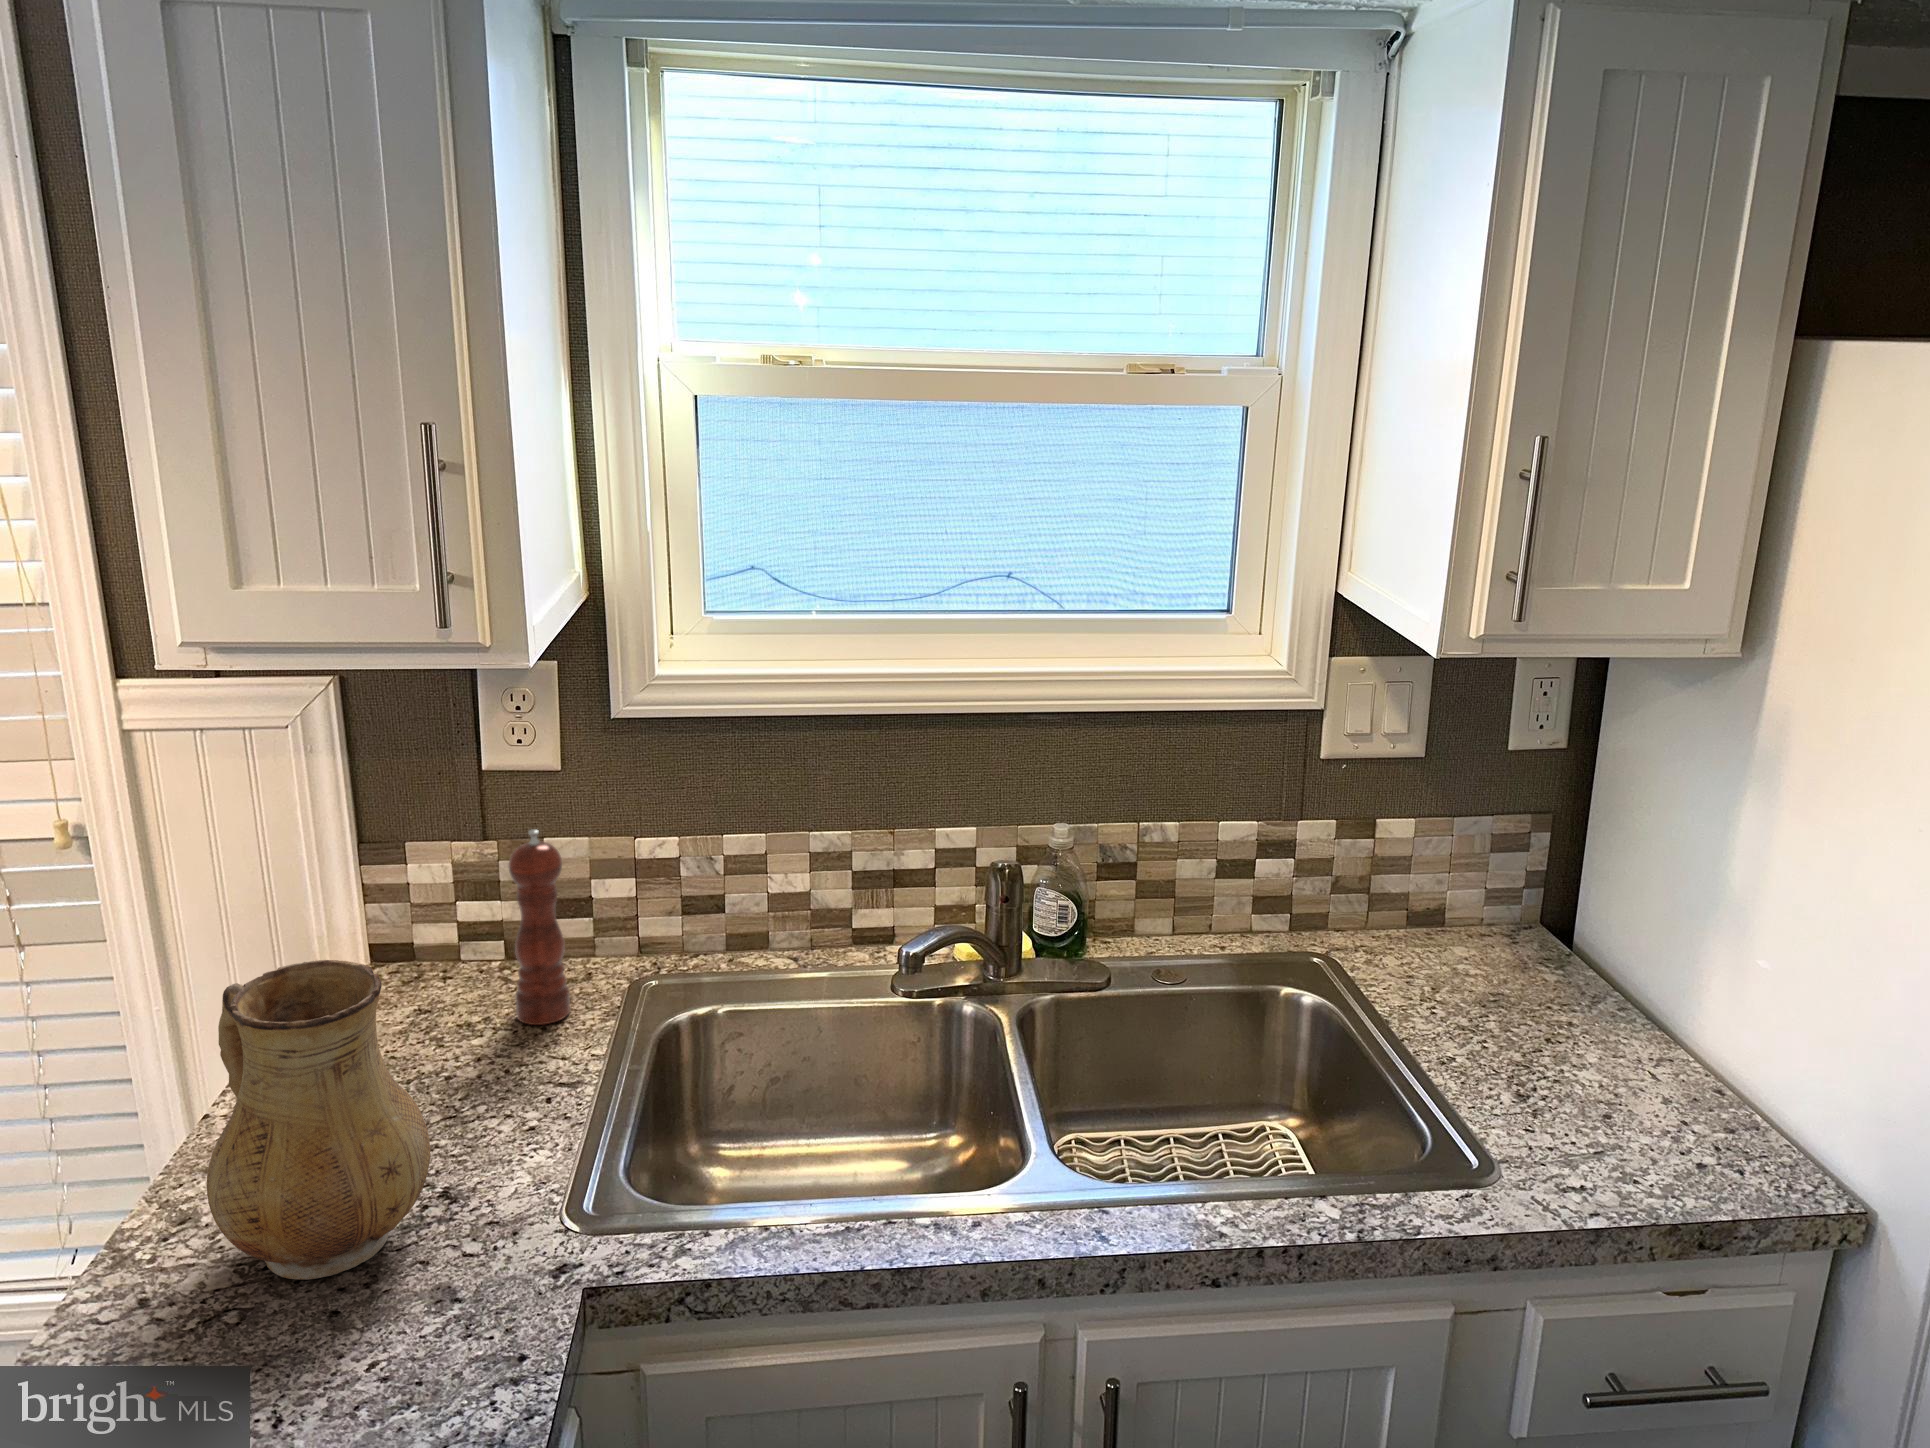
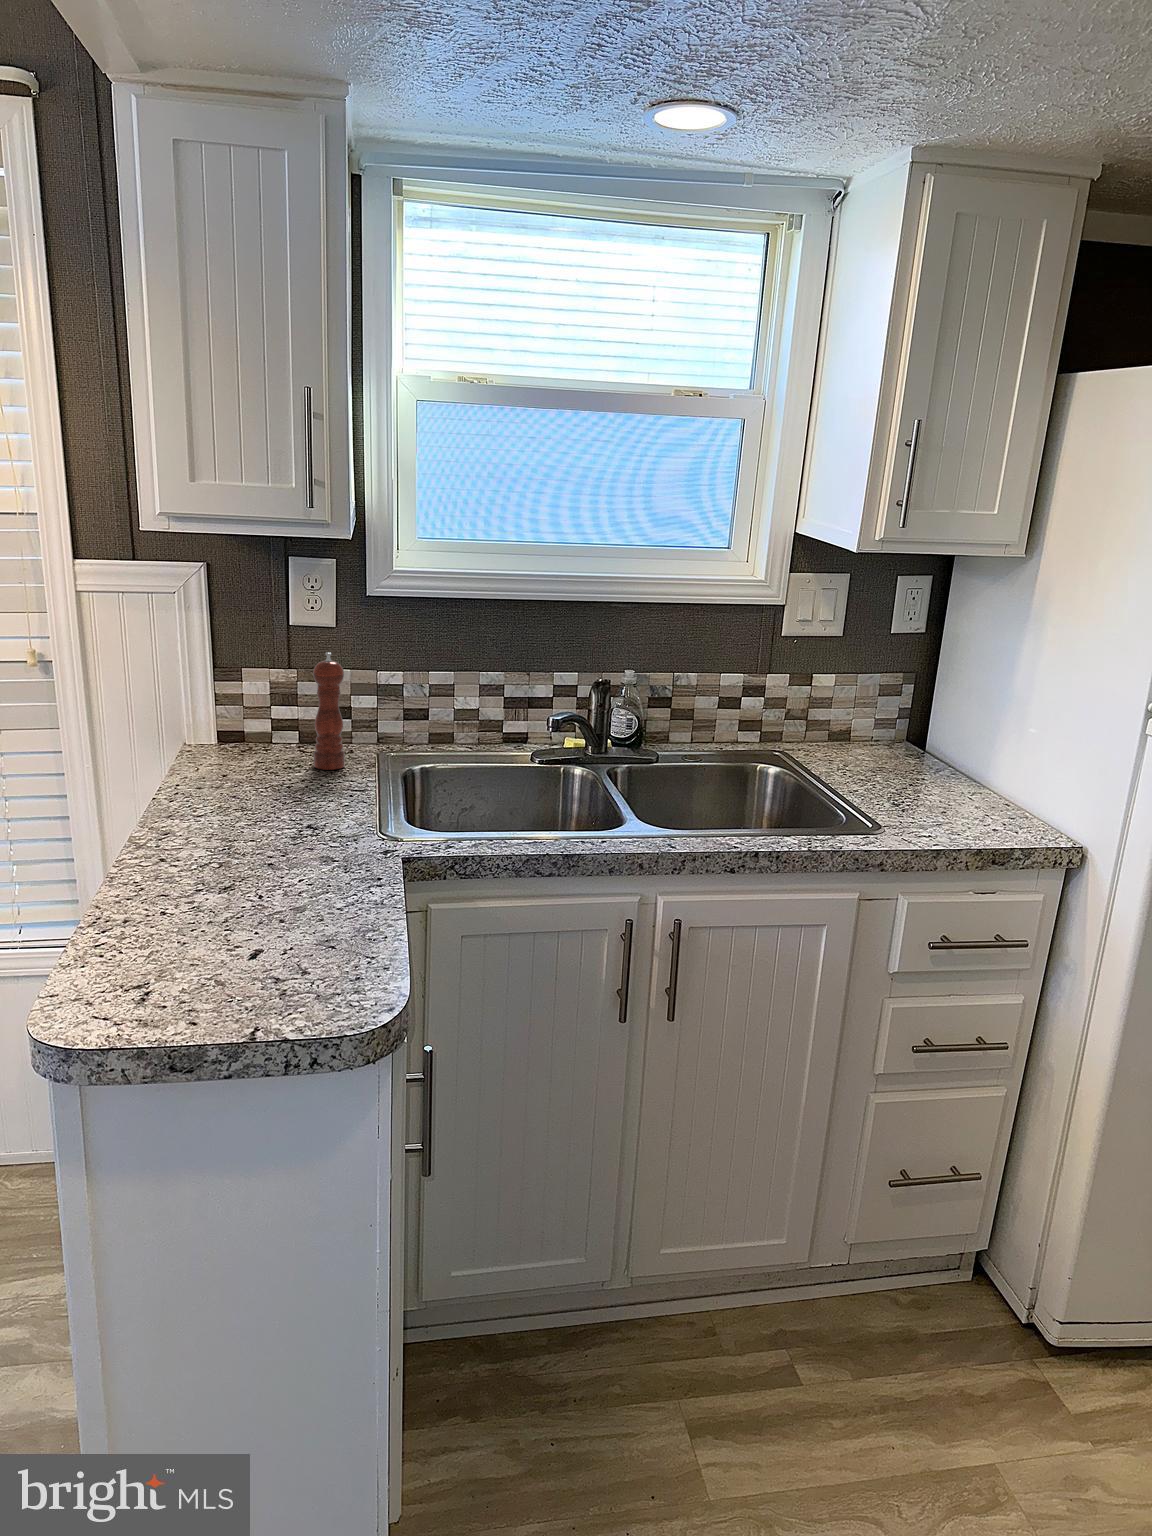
ceramic pitcher: present [207,960,430,1280] -> none [193,682,310,850]

